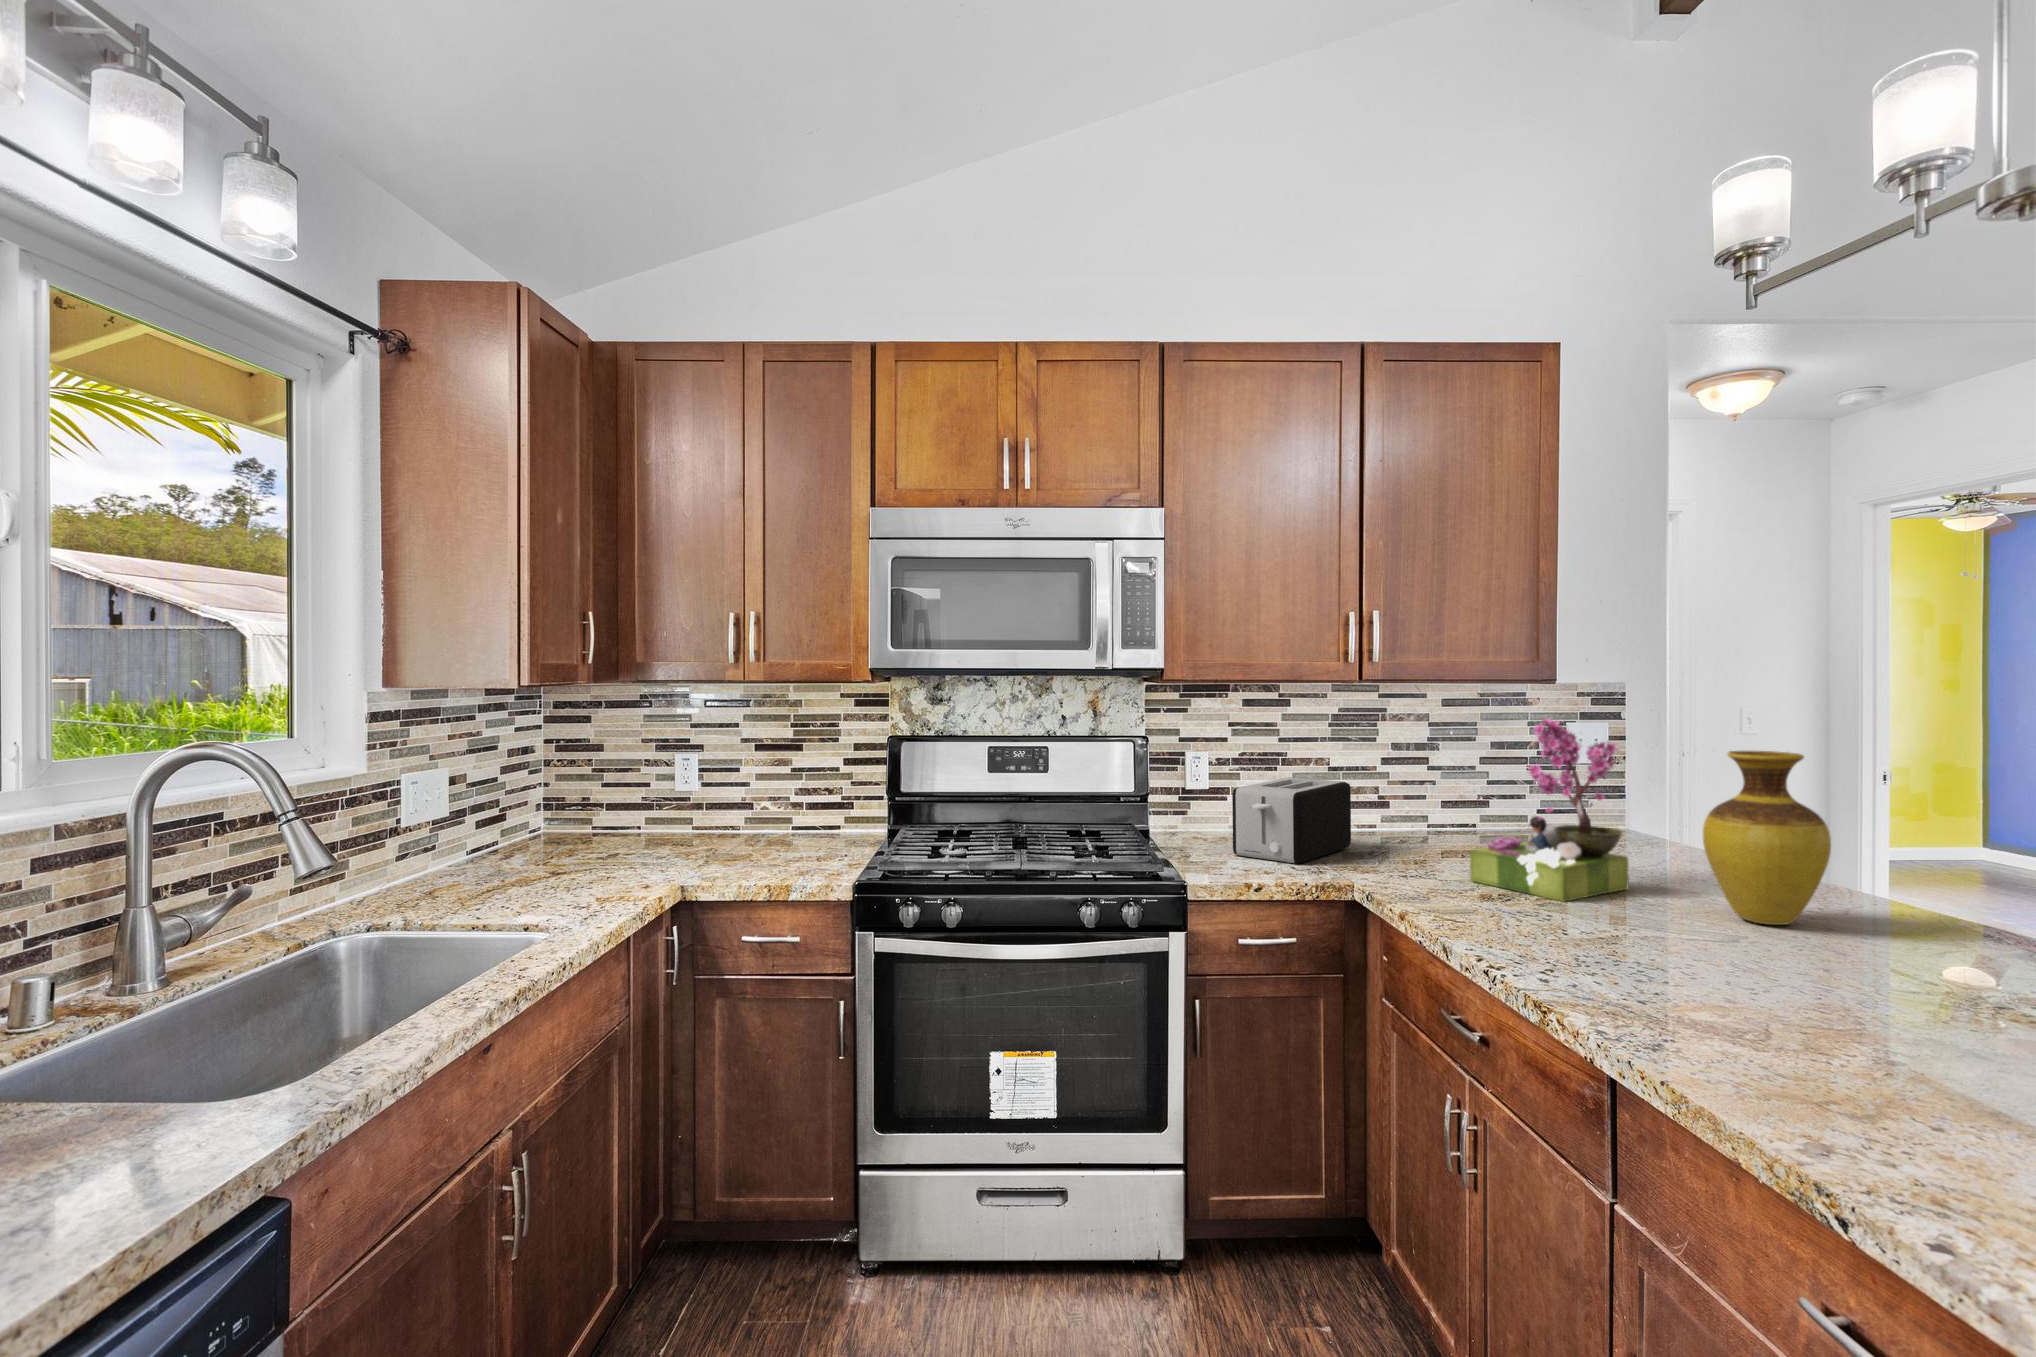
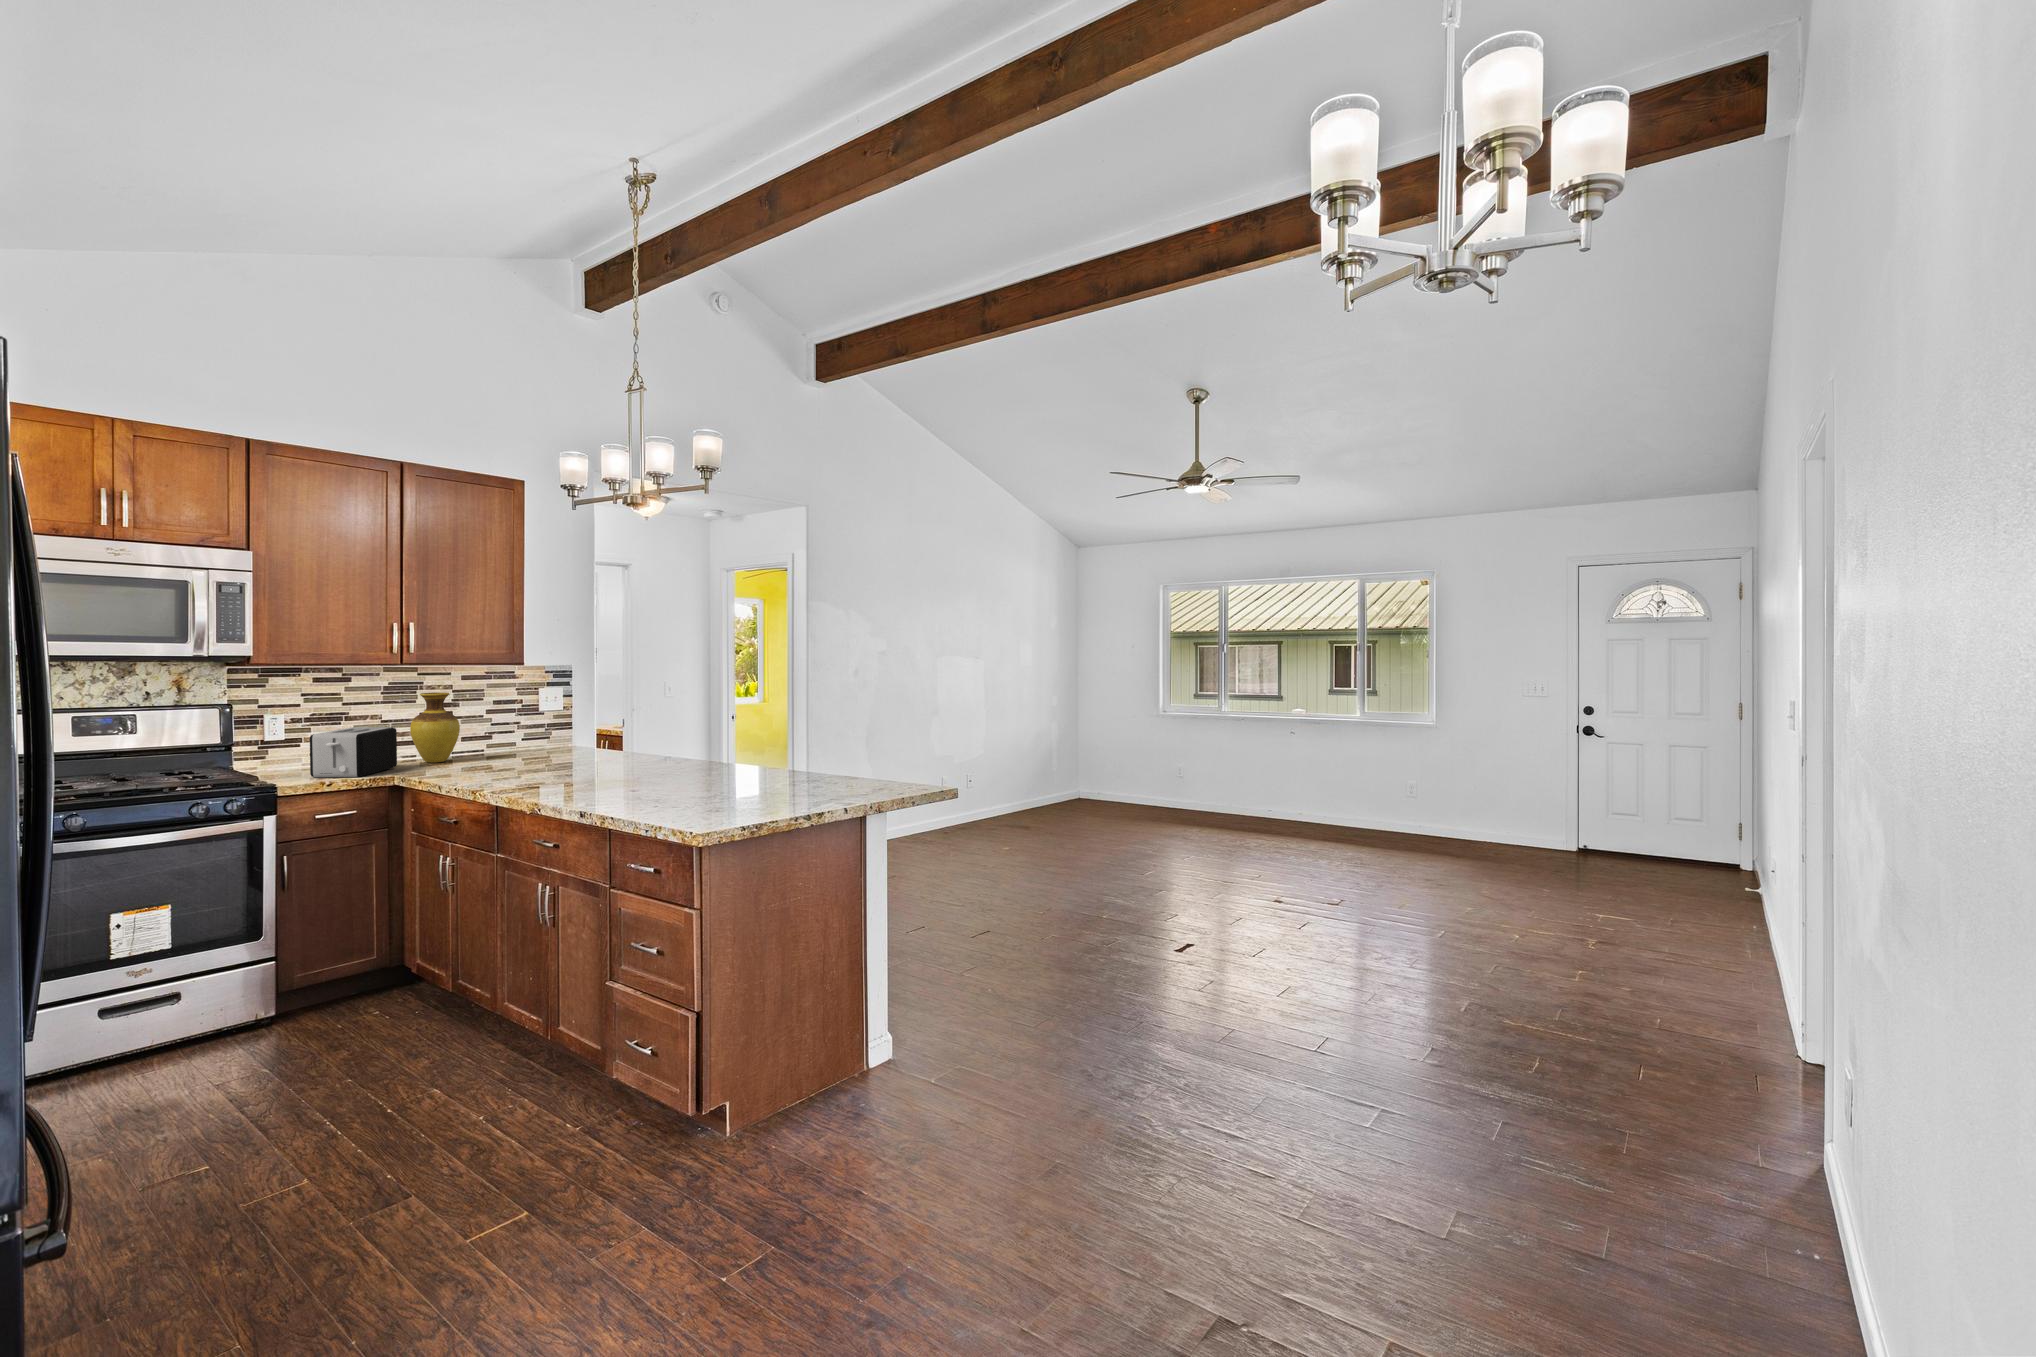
flower arrangement: present [1470,718,1628,902] -> none [469,684,551,775]
vase: present [1703,751,1831,925] -> present [410,693,460,763]

